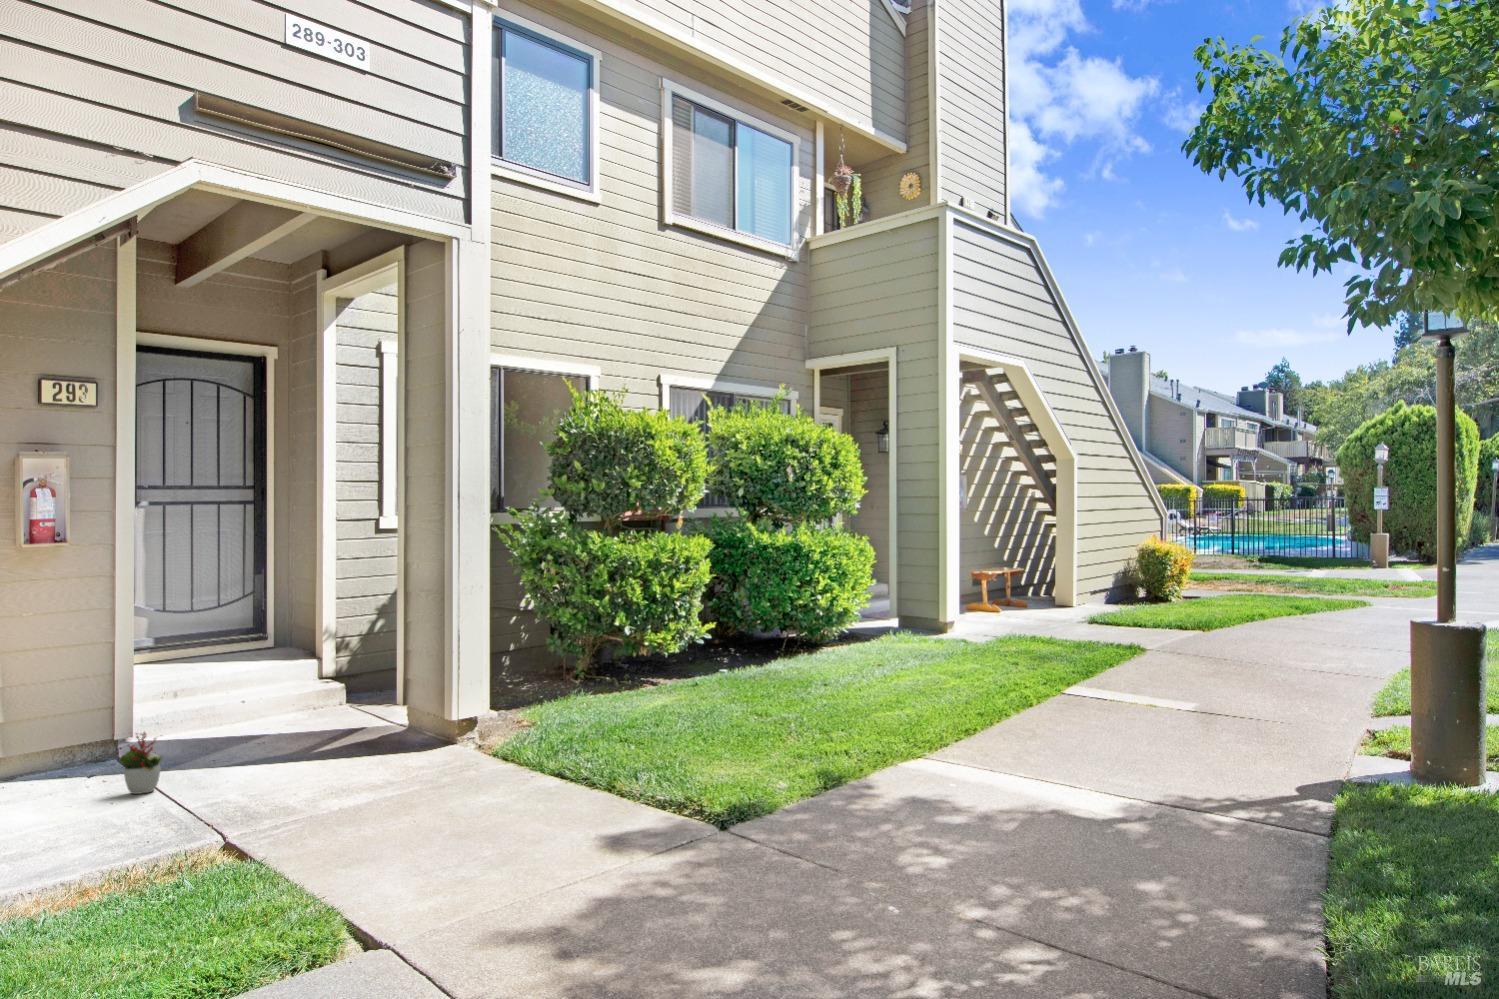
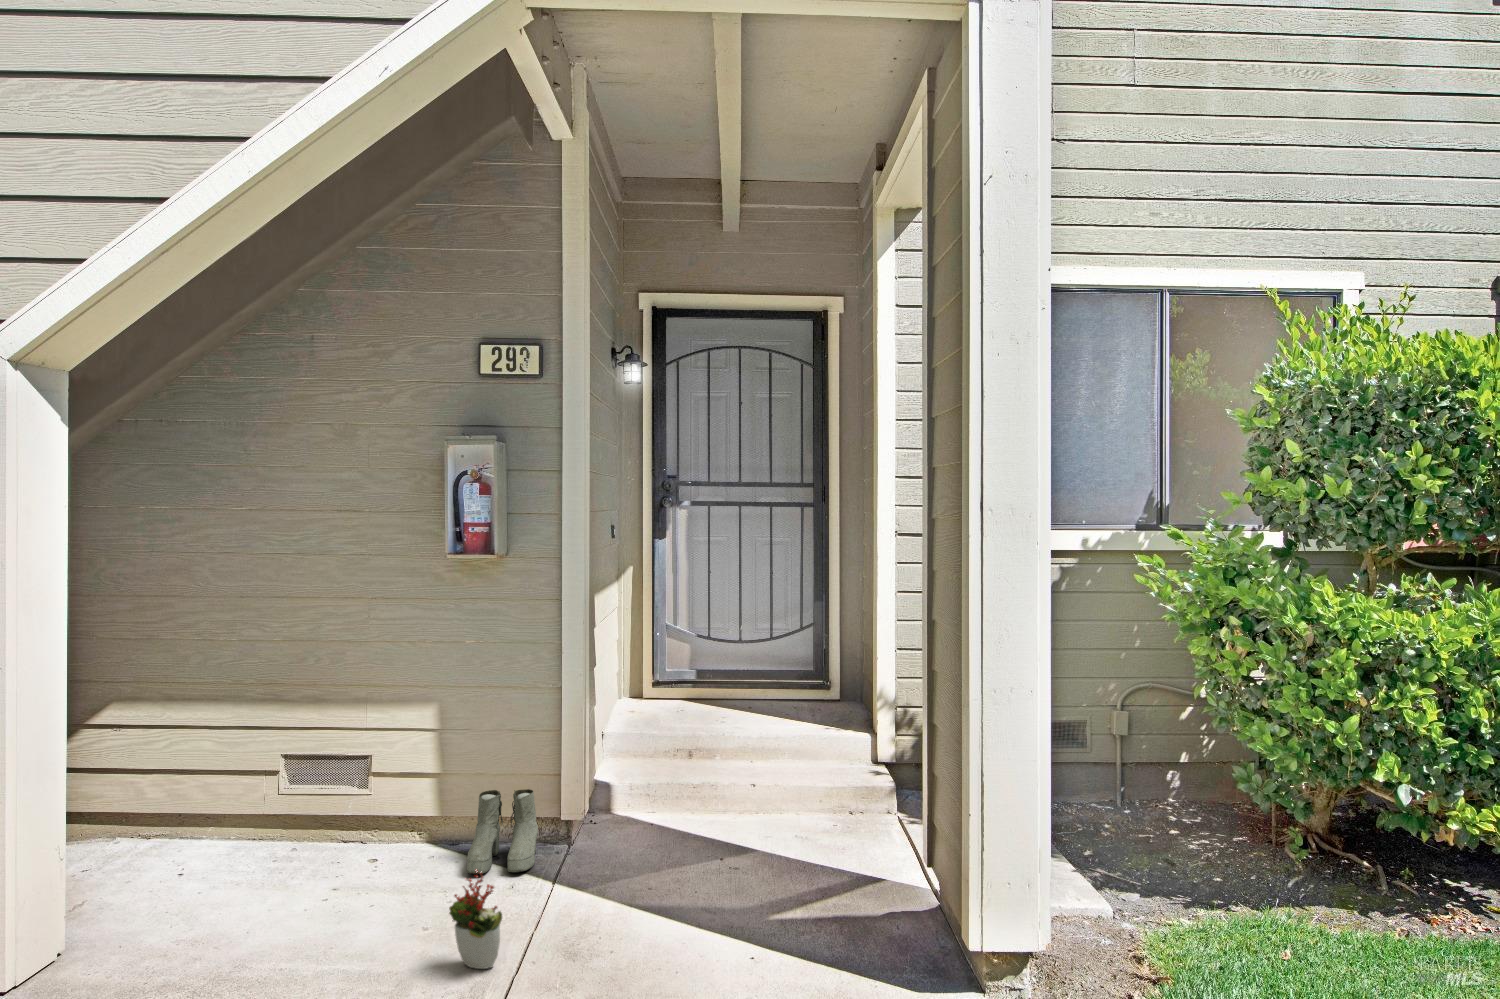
boots: none [57,707,114,767] -> present [467,789,538,874]

